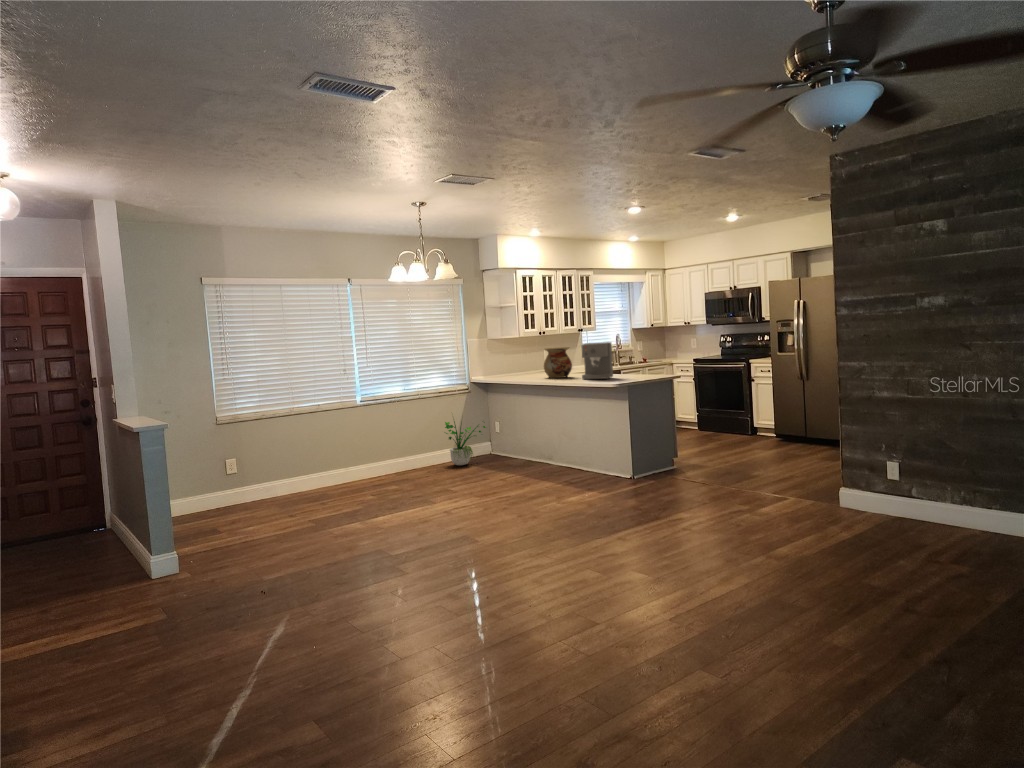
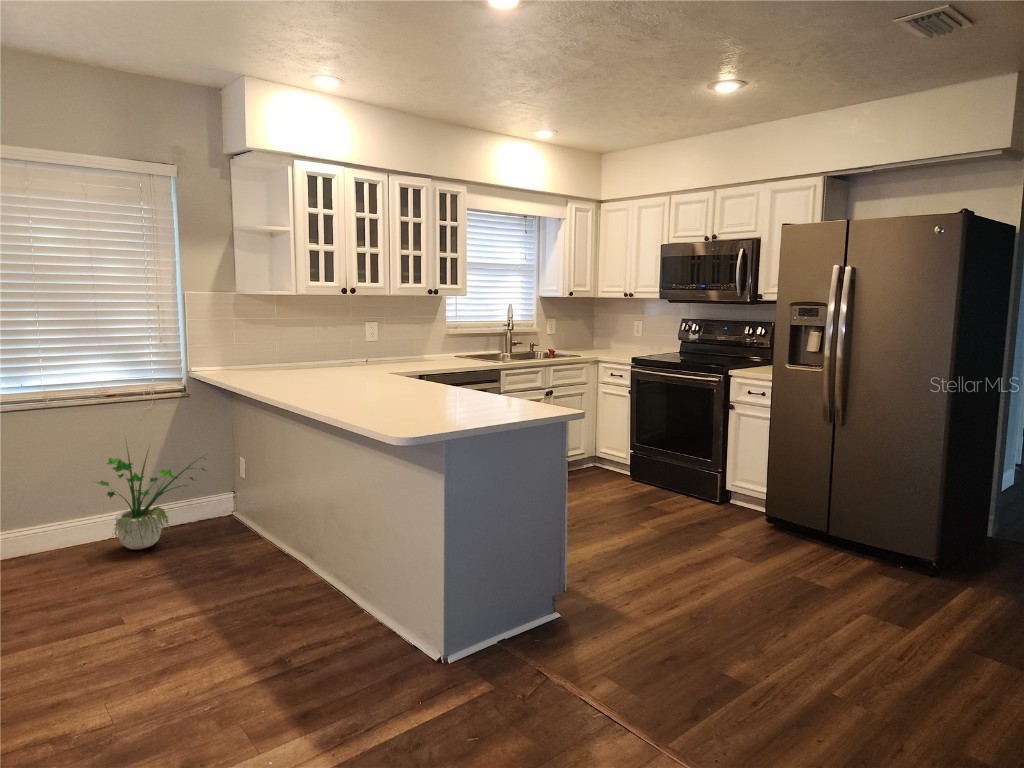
coffee maker: present [582,342,613,380] -> none [371,319,446,405]
vase: present [544,347,572,378] -> none [307,322,369,388]

